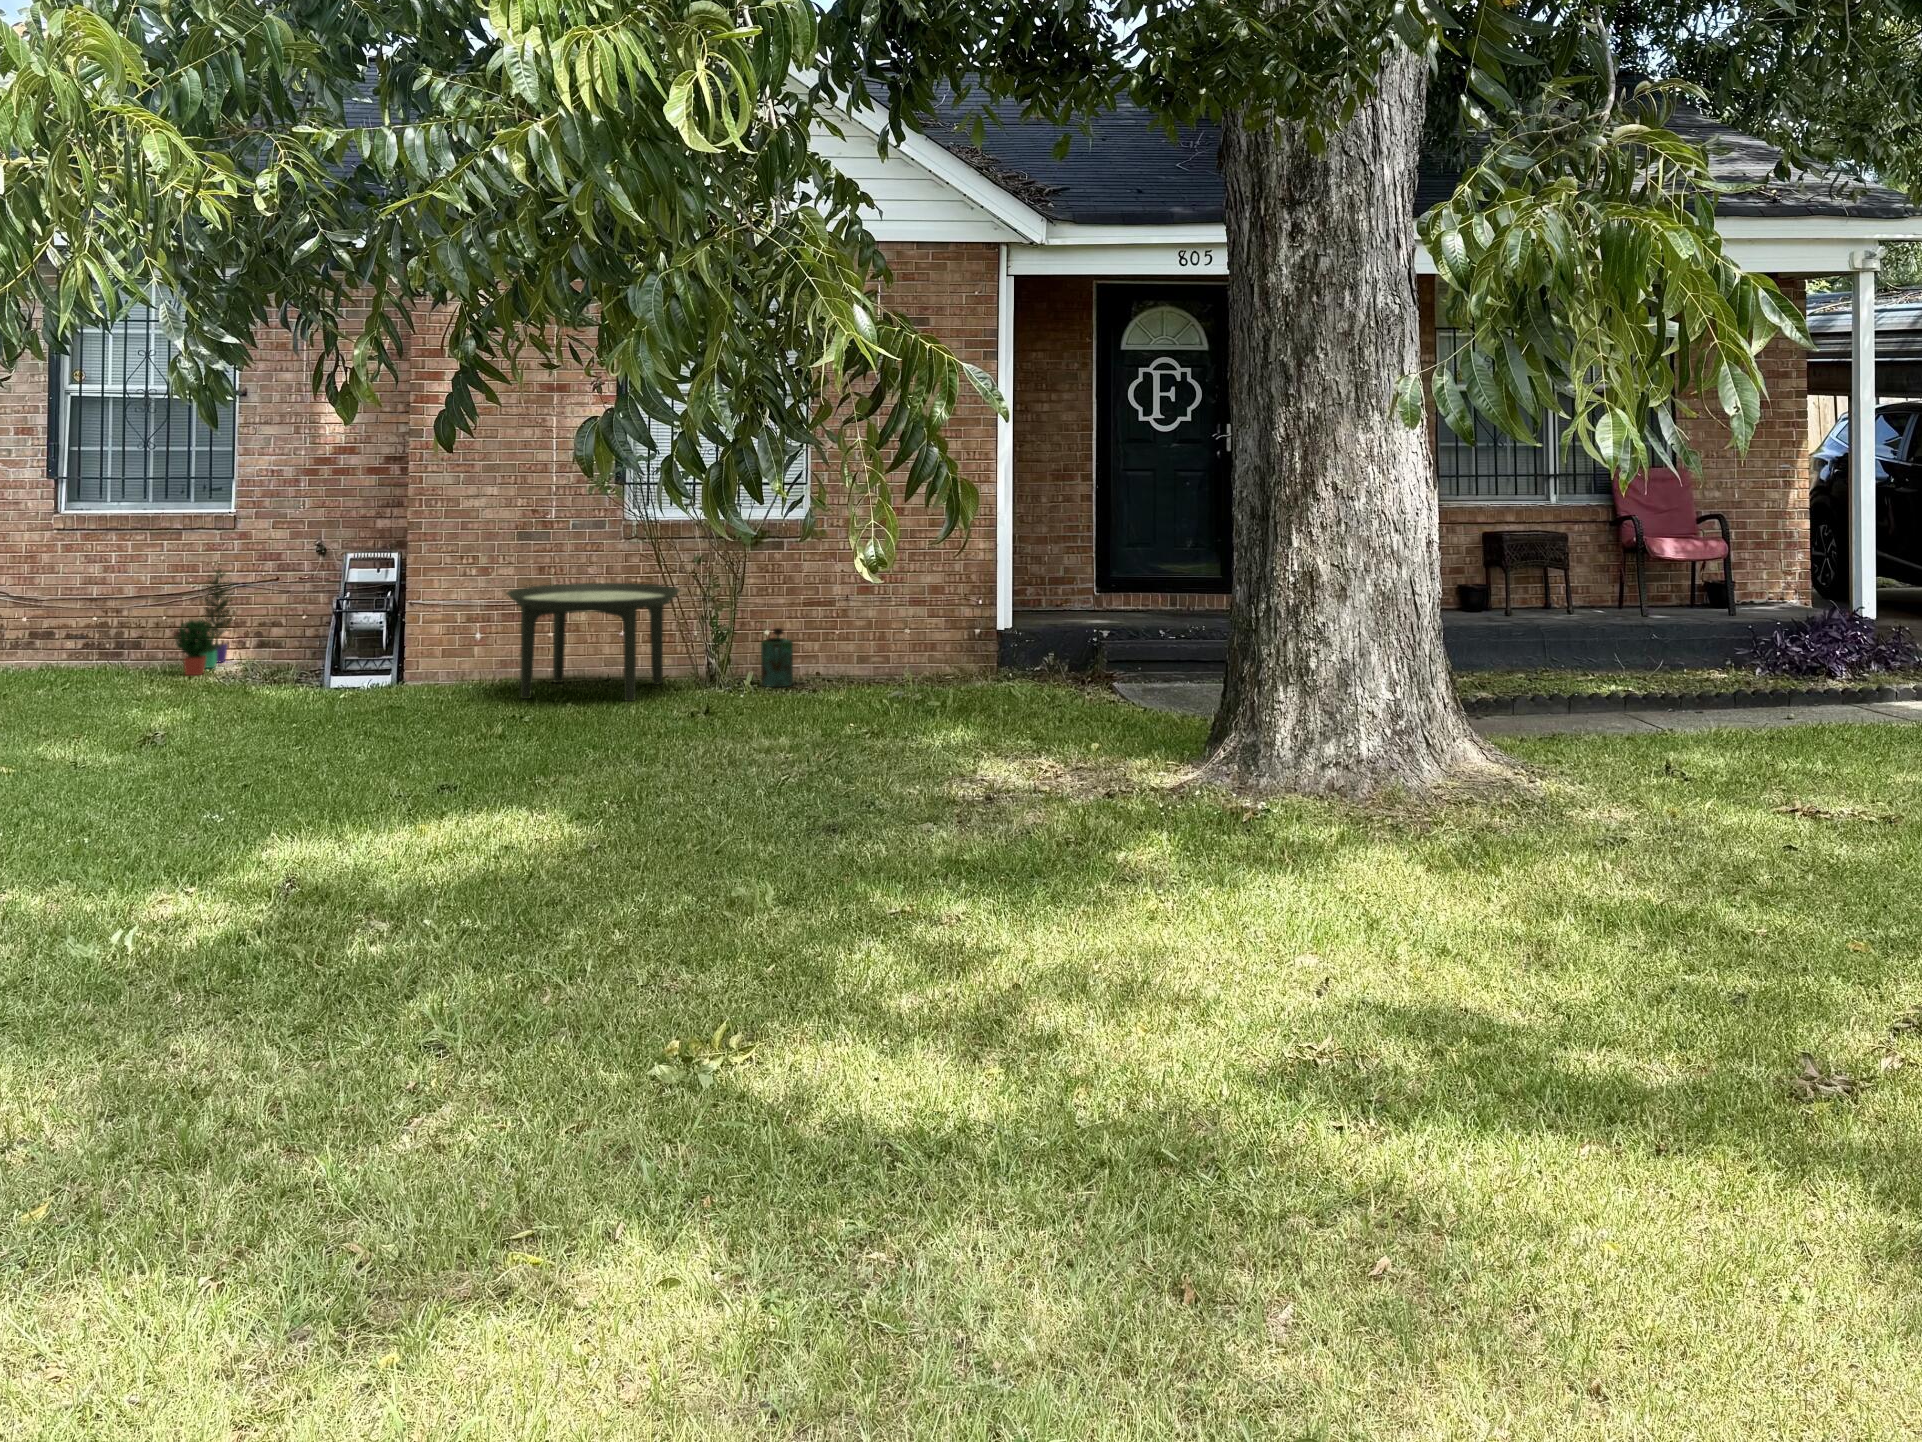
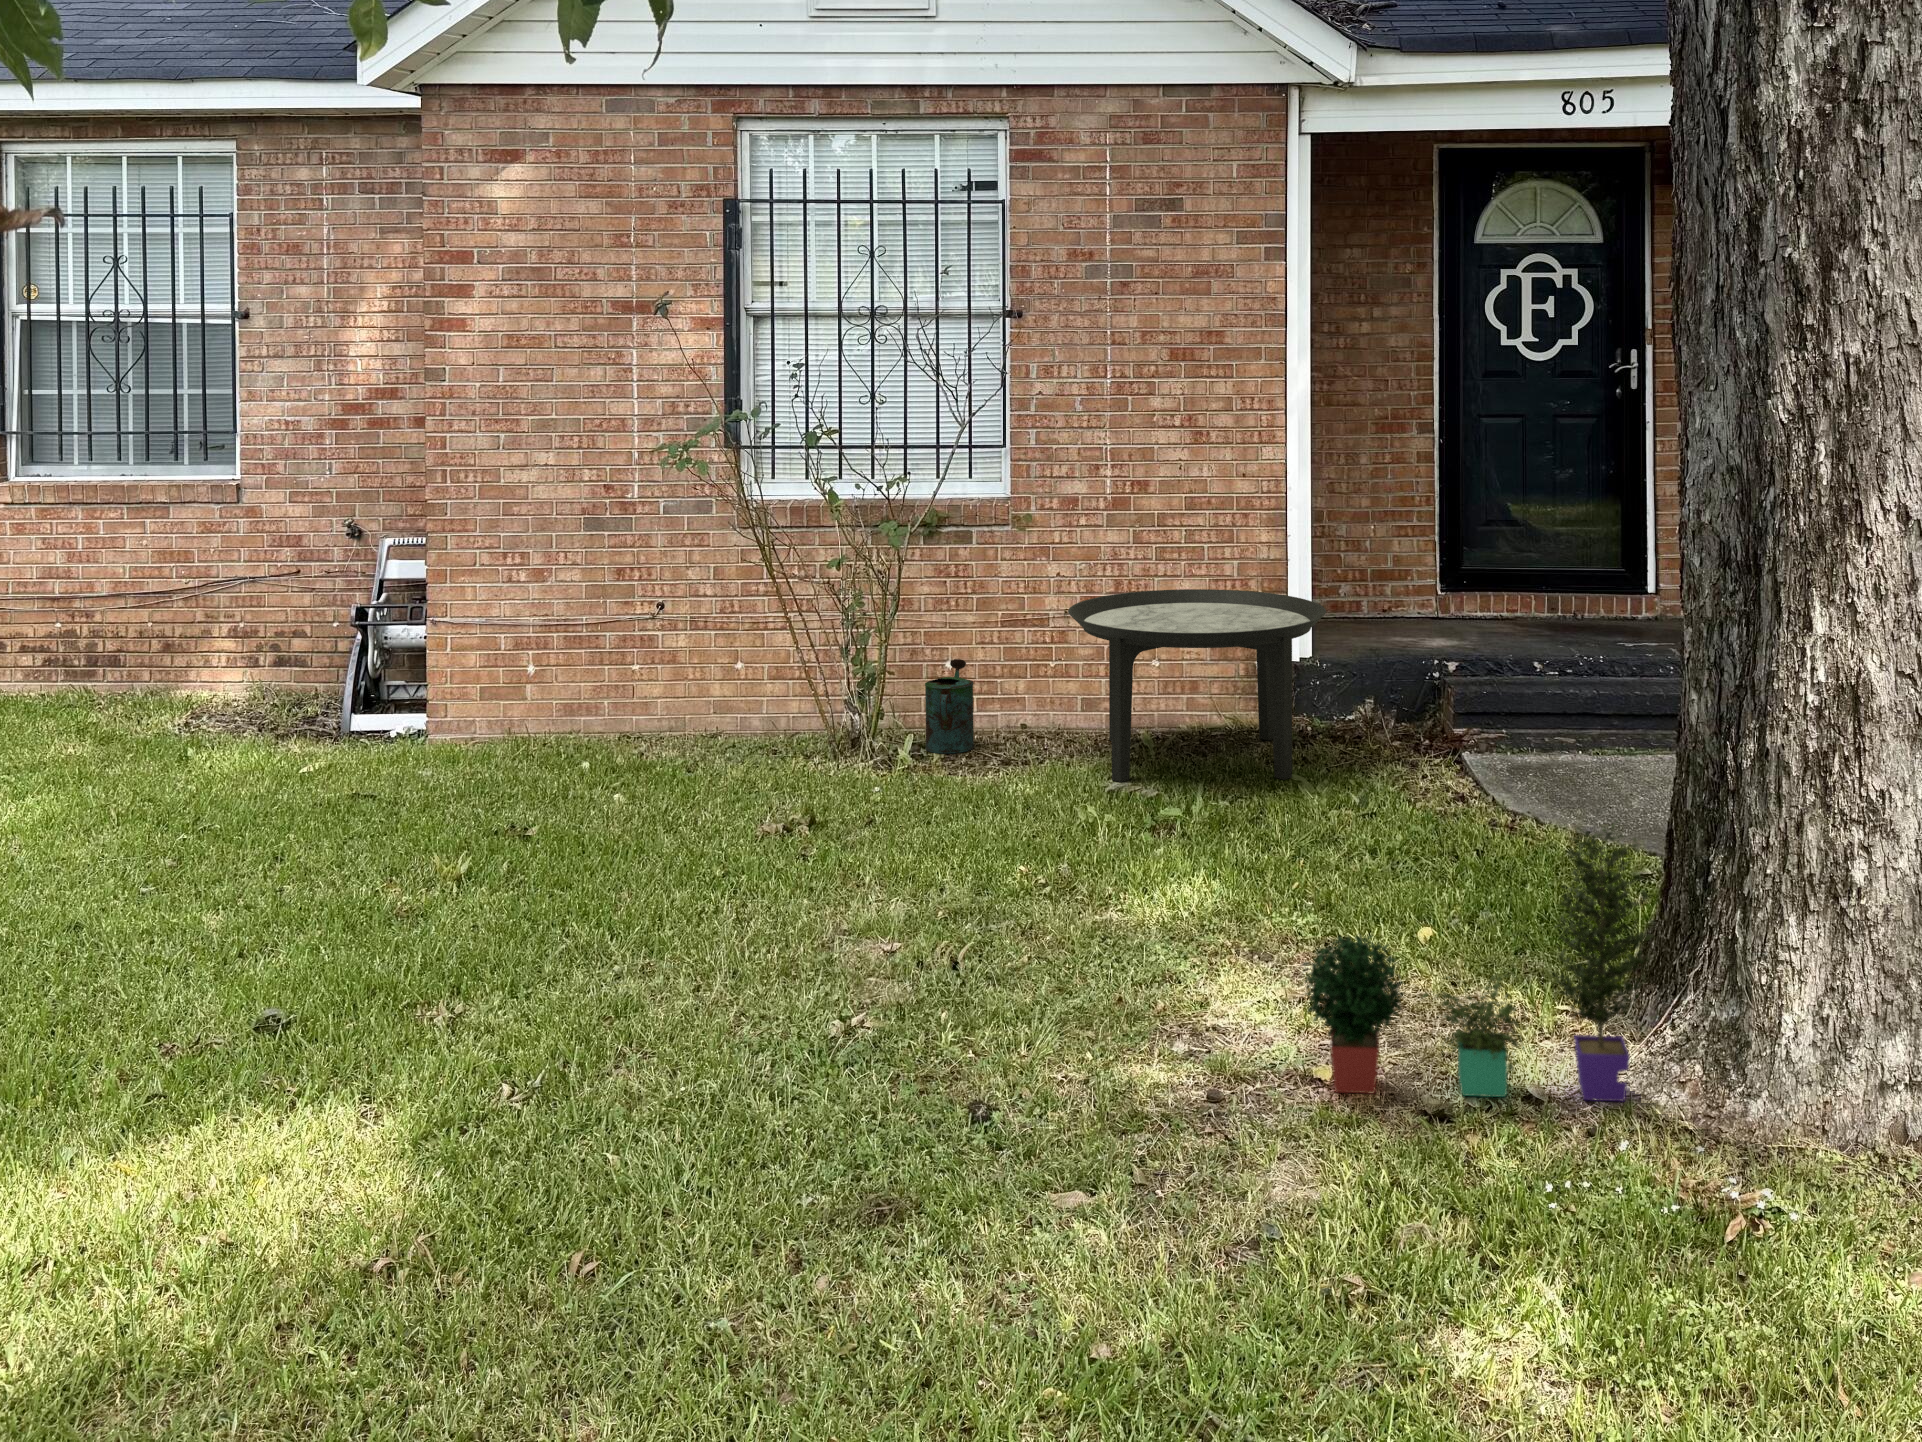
potted plant: present [175,570,234,675] -> present [1302,820,1653,1101]
round table: present [507,583,680,701] -> present [1068,589,1326,782]

